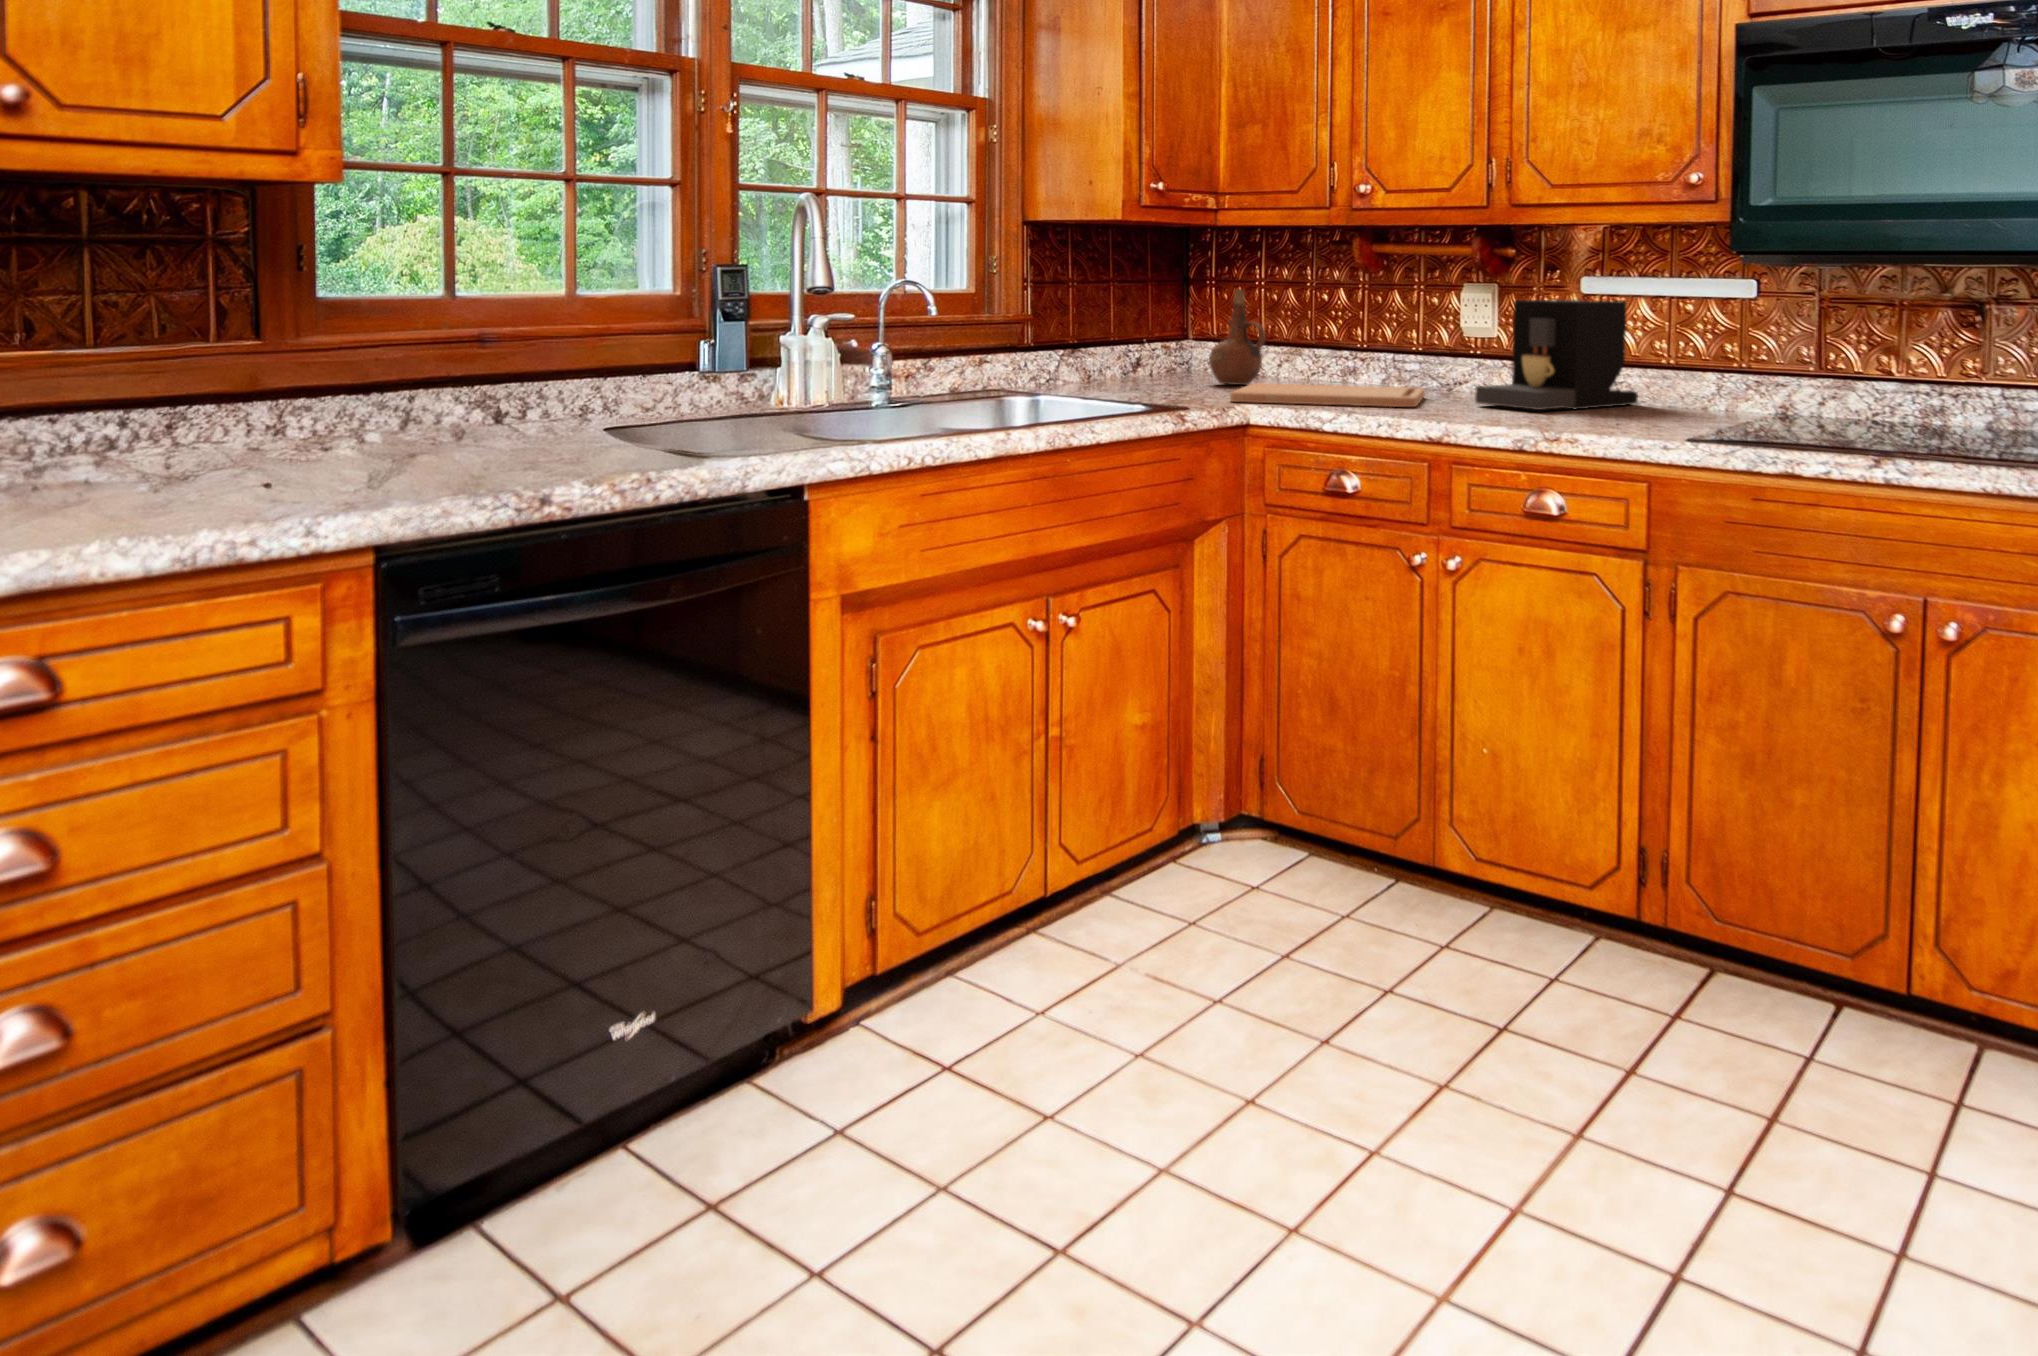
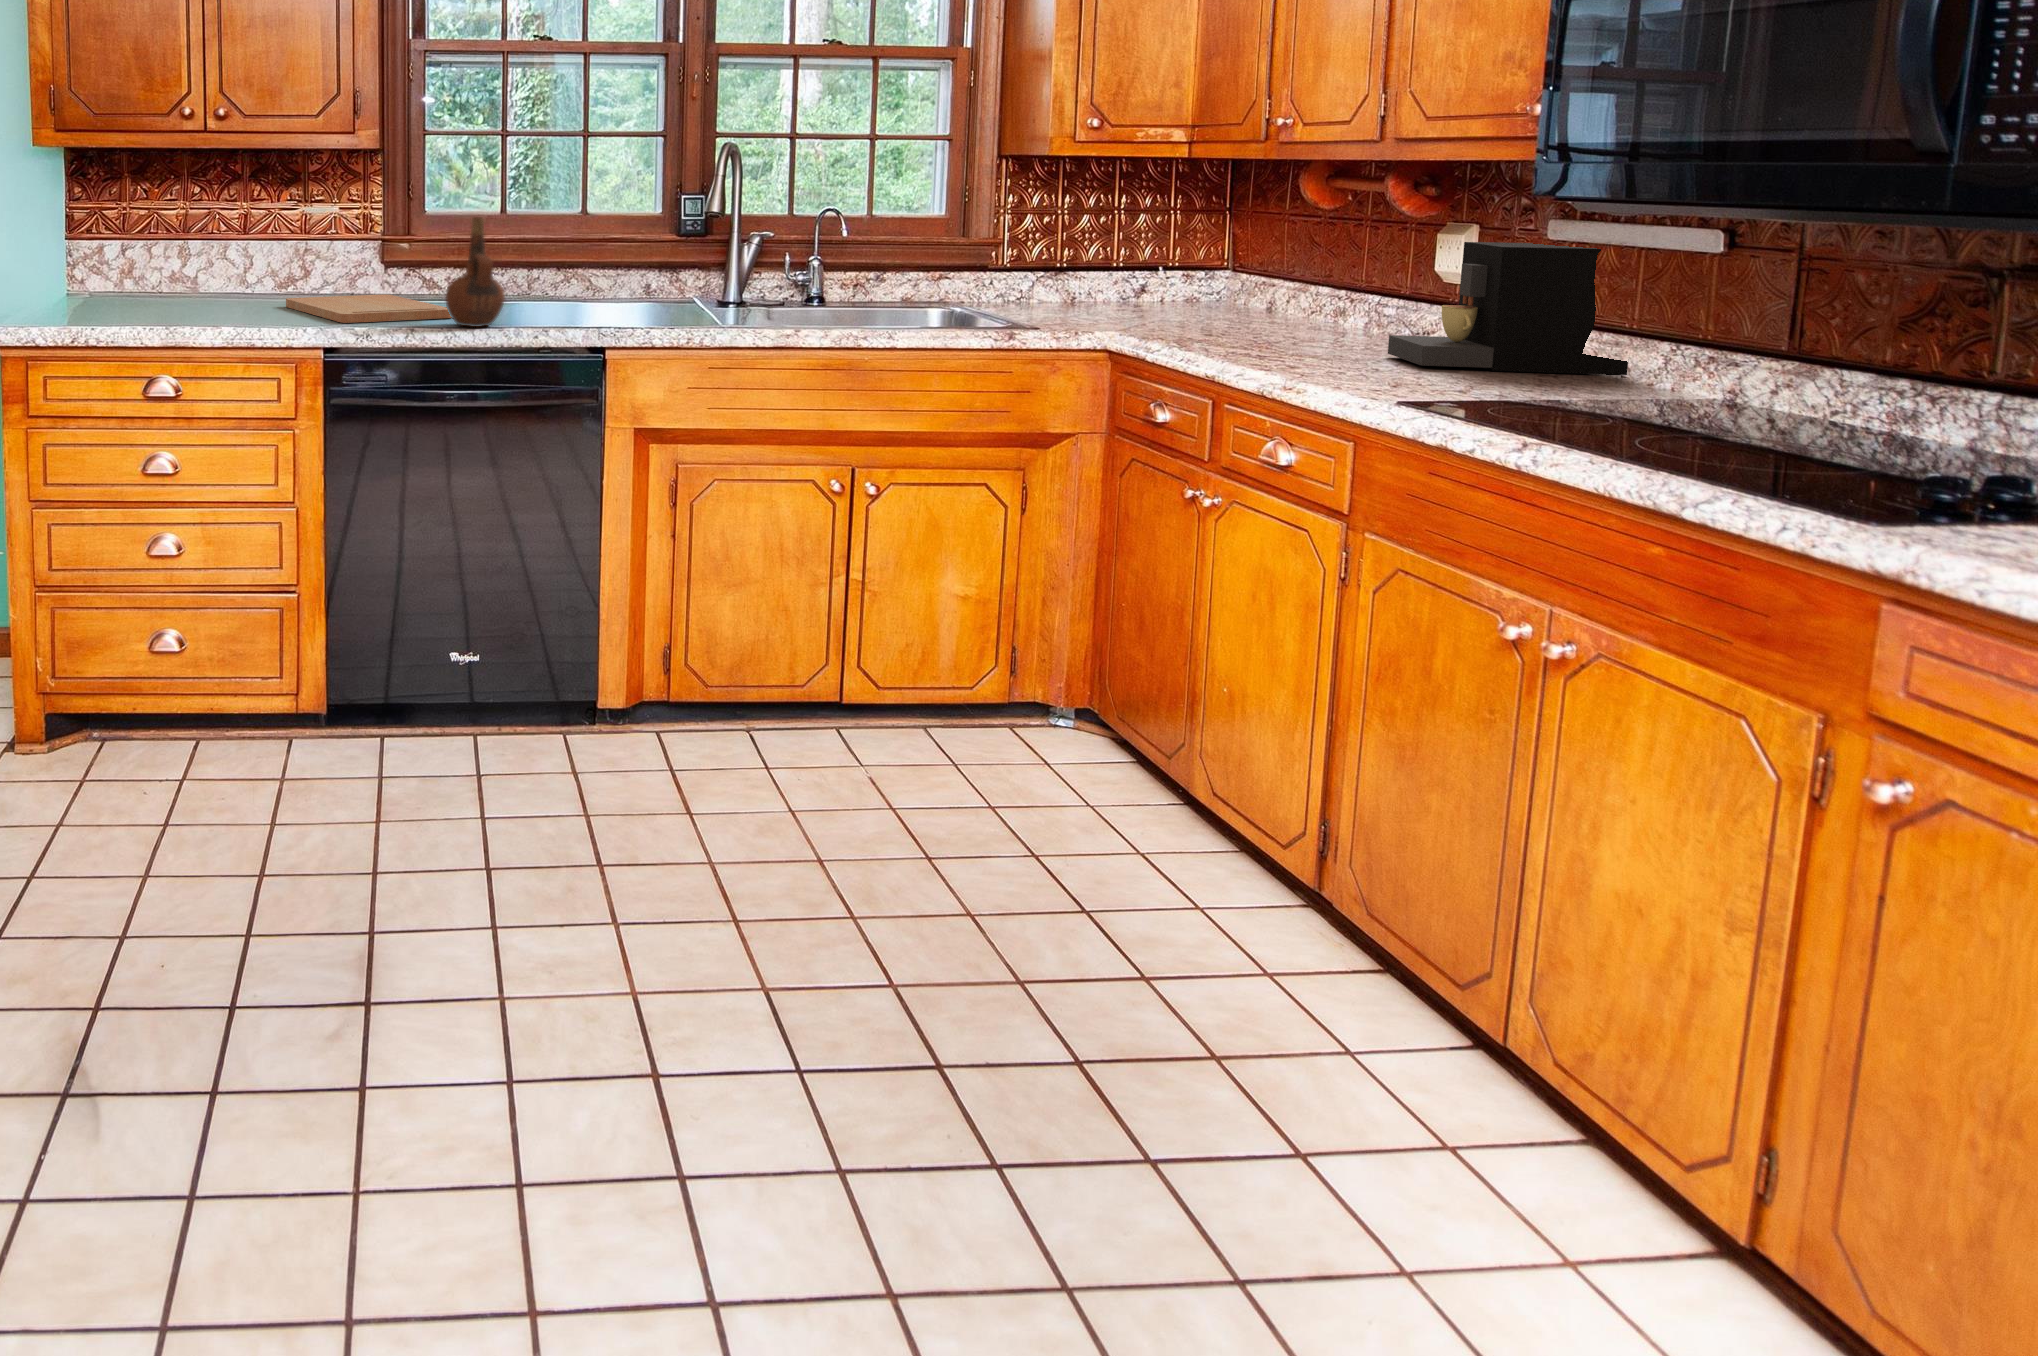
ceramic pitcher: present [1209,289,1266,385] -> present [445,217,505,327]
cutting board: present [1230,383,1425,407] -> present [286,294,451,323]

